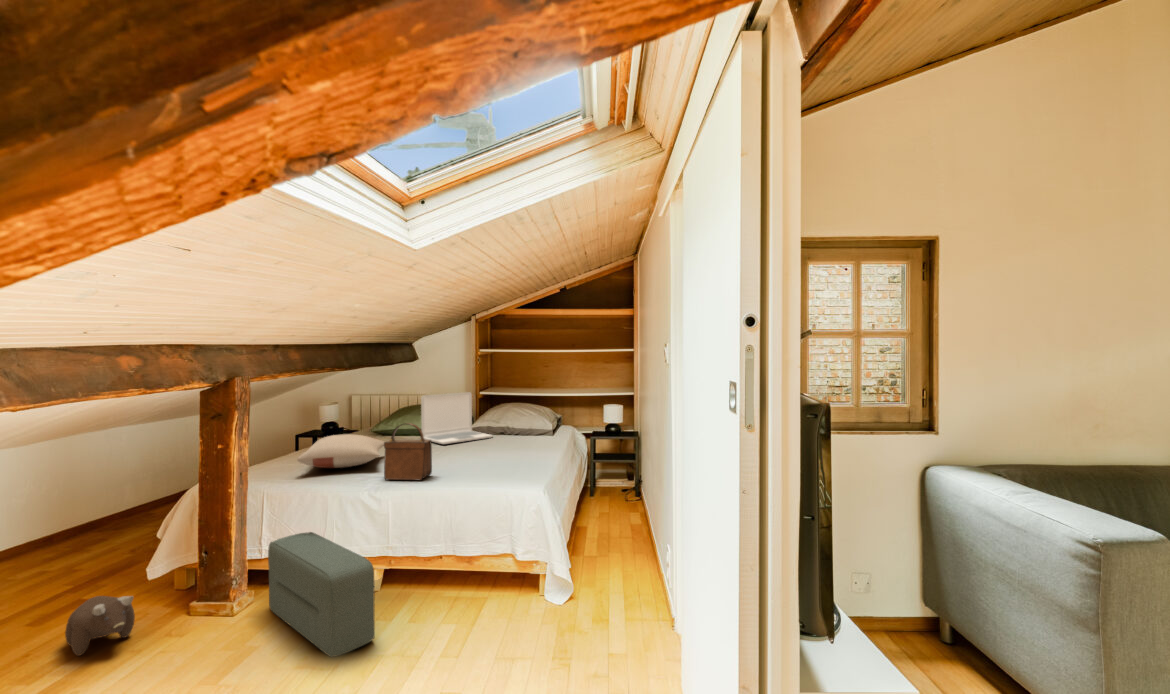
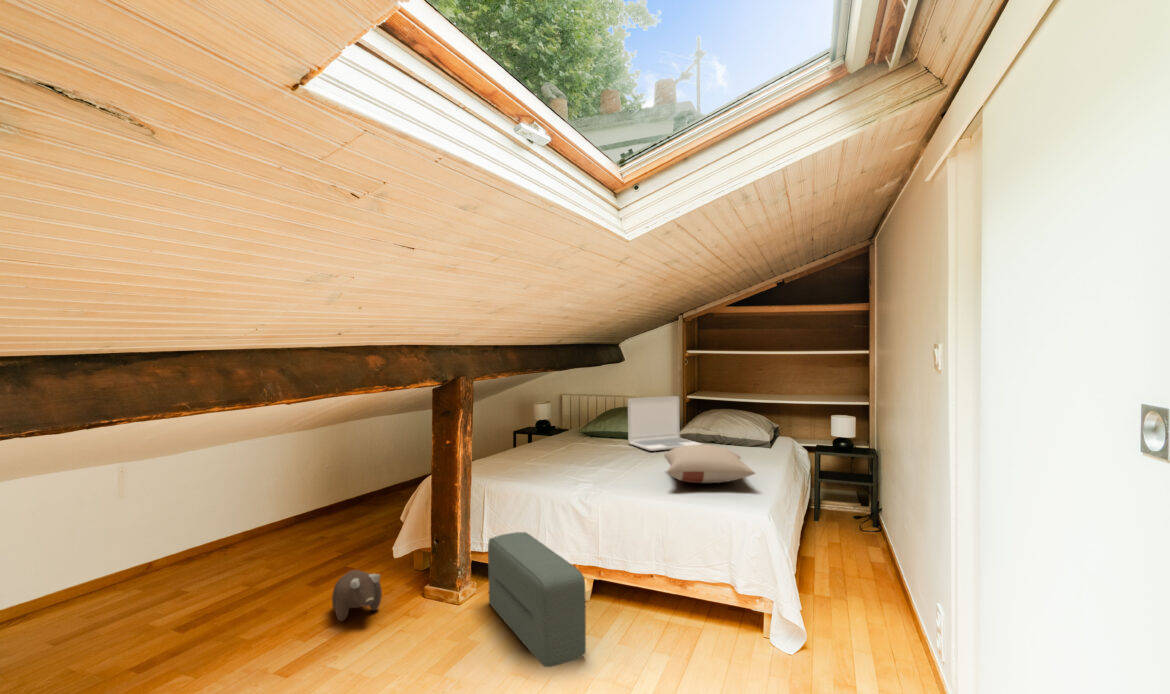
handbag: present [384,423,432,480] -> none [593,428,641,490]
pillow: present [297,434,384,468] -> present [664,445,755,483]

